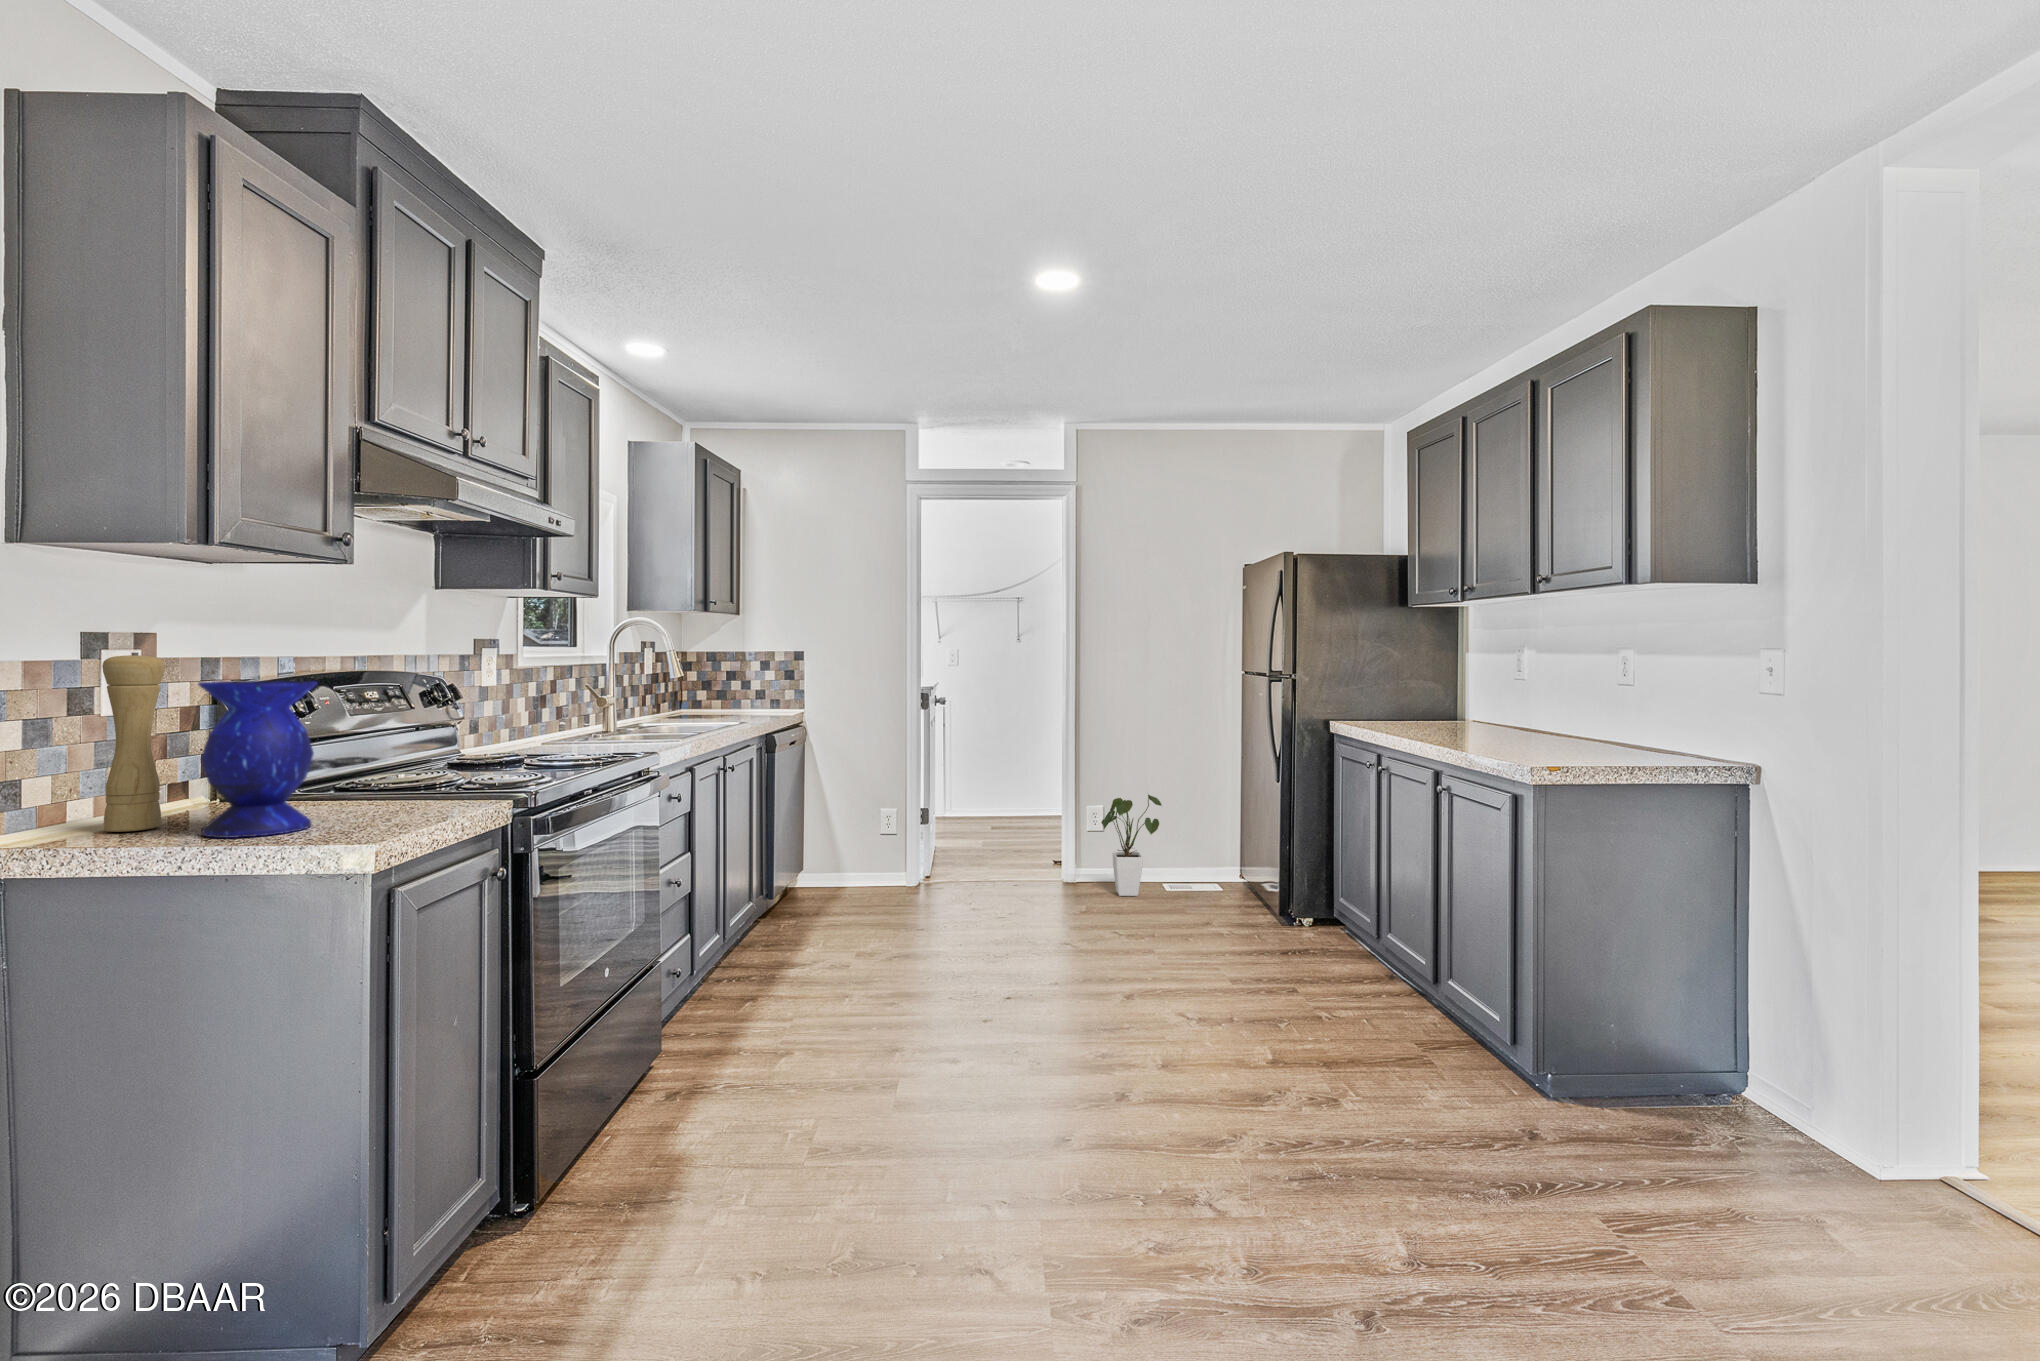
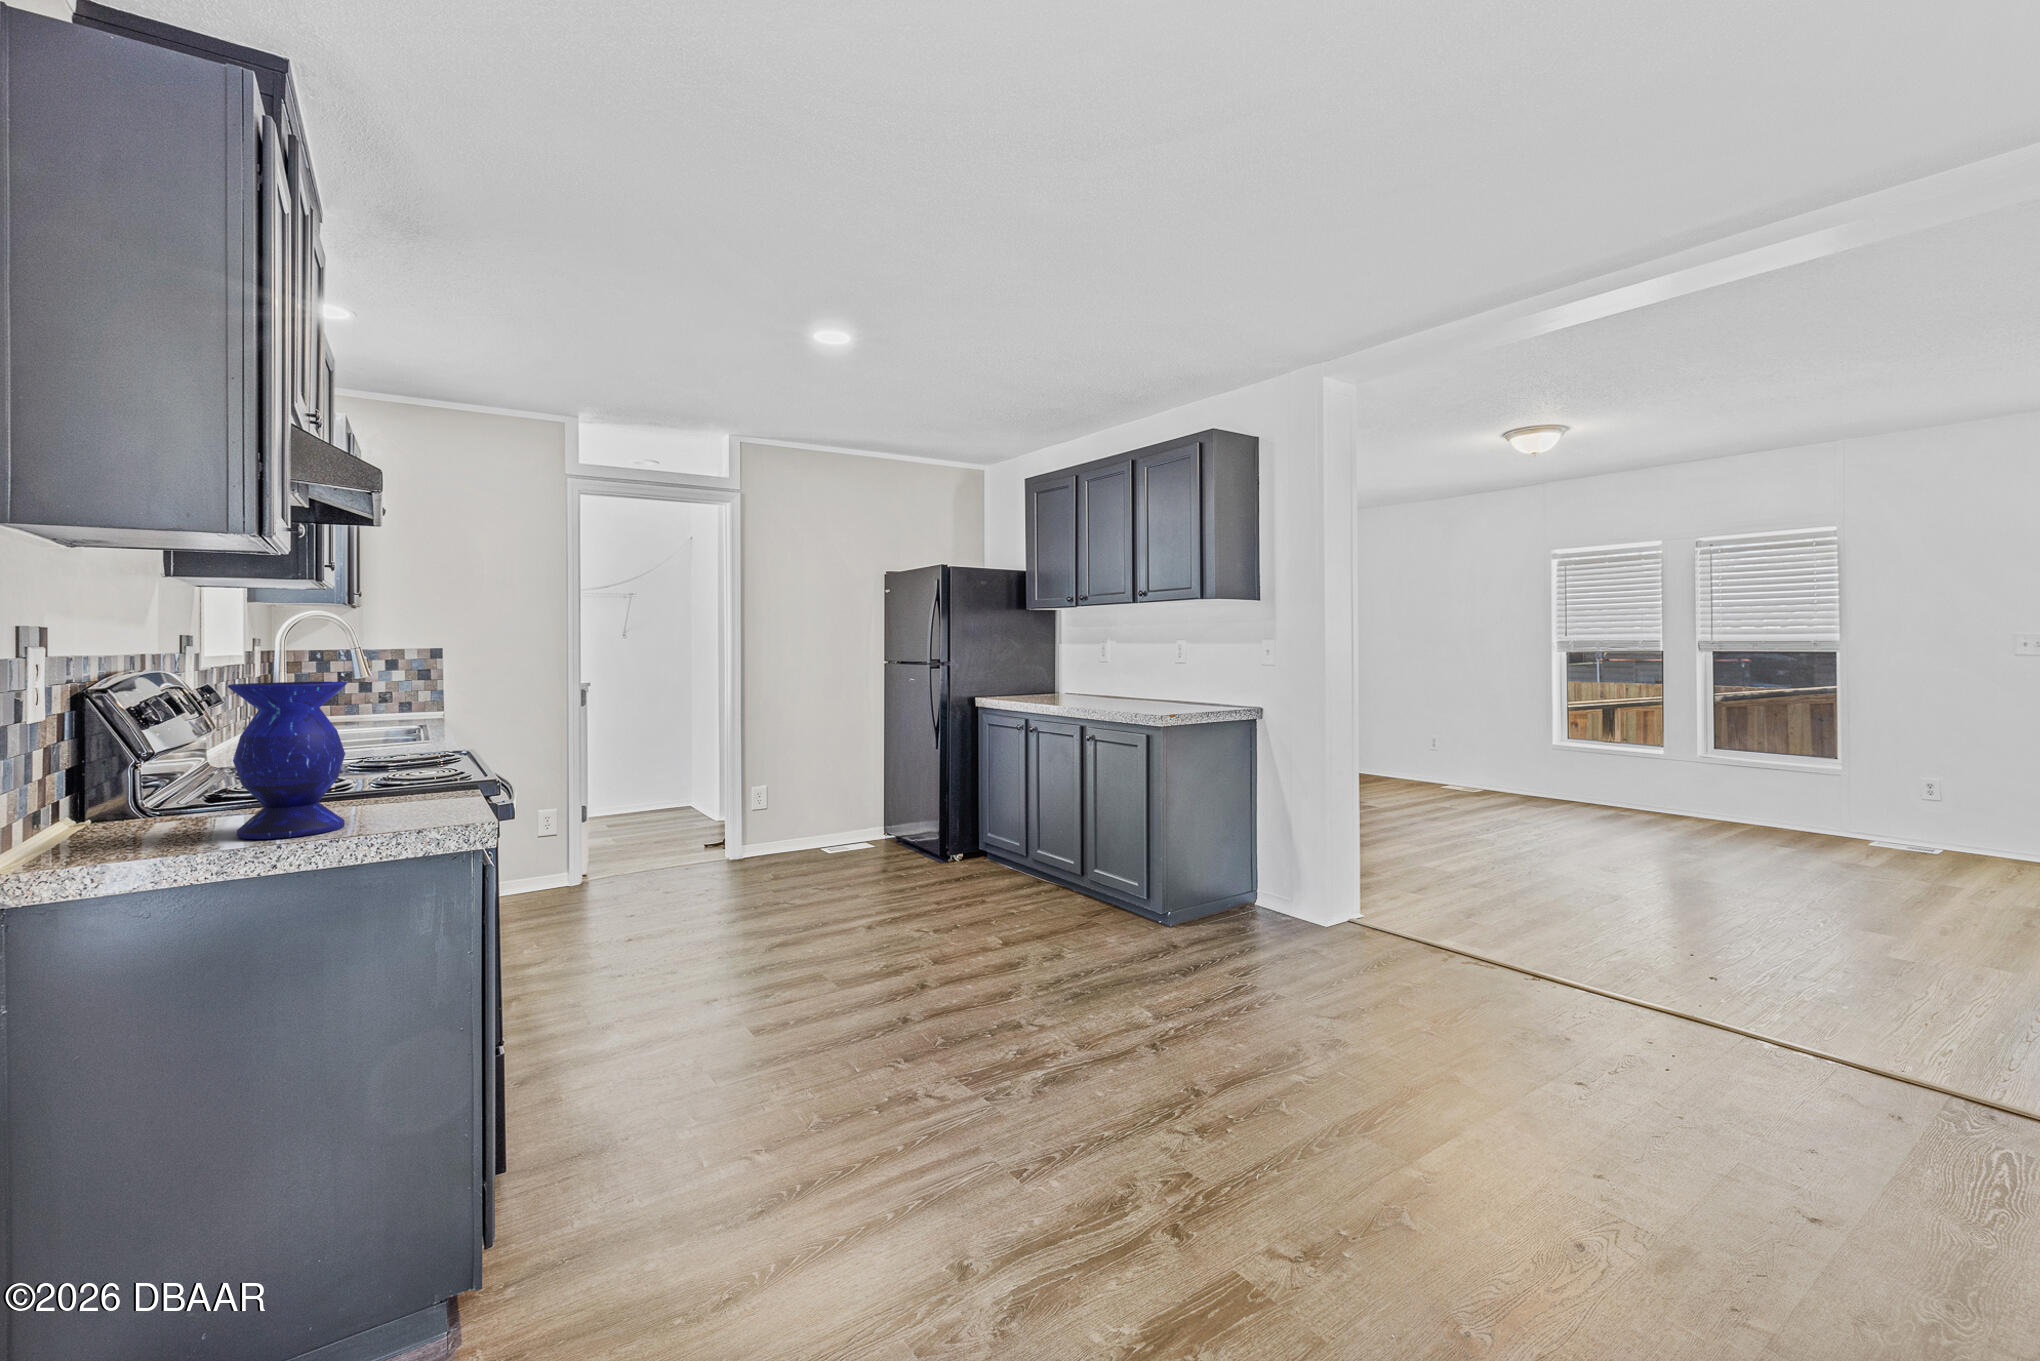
pepper mill: present [102,653,165,832] -> none [82,657,150,850]
house plant: present [1101,795,1162,896] -> none [765,767,827,862]

